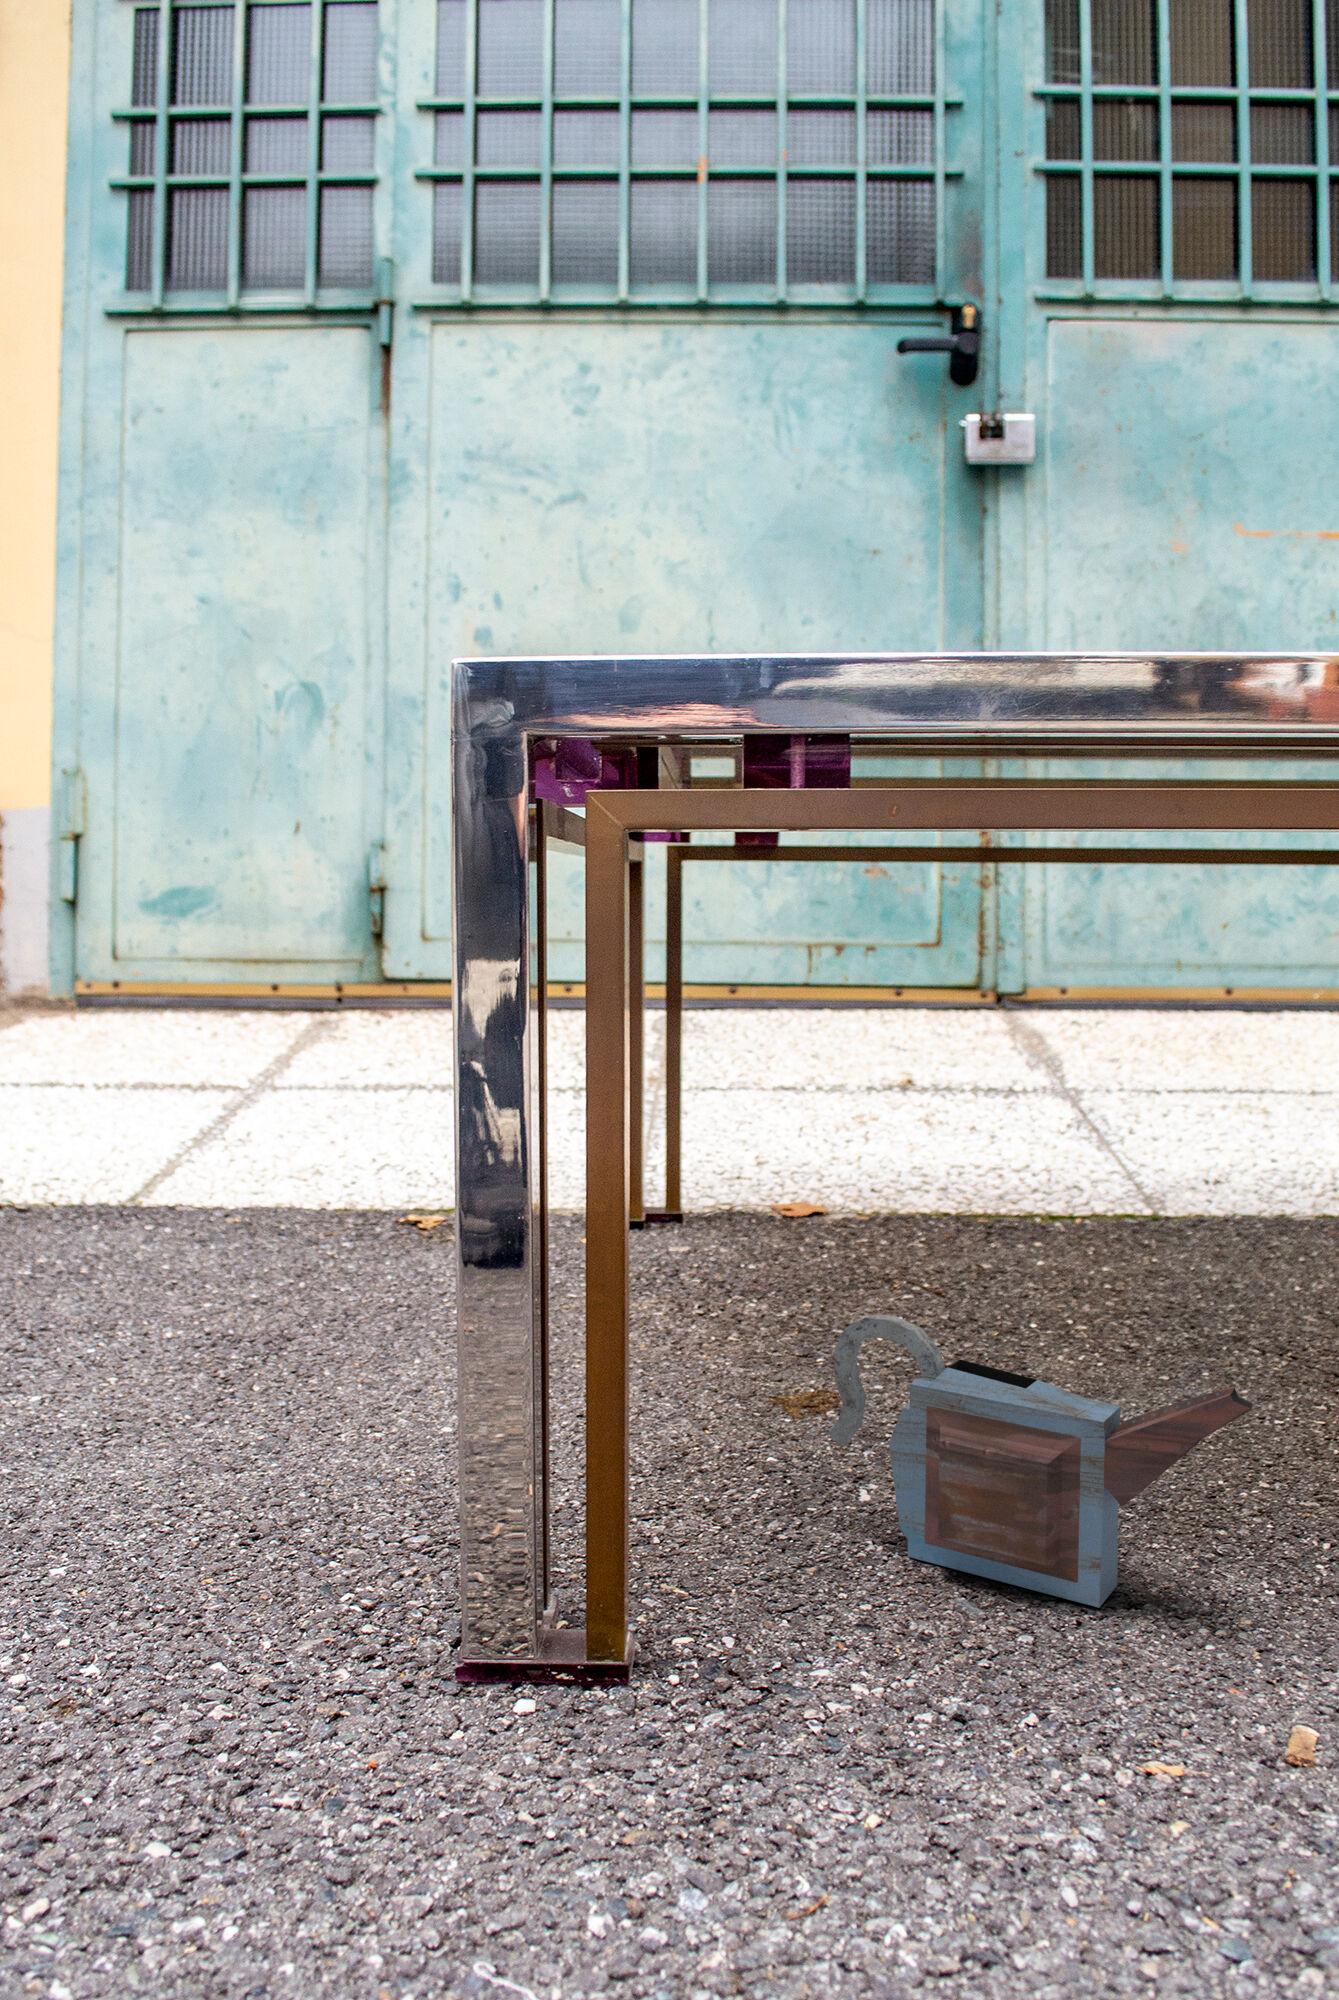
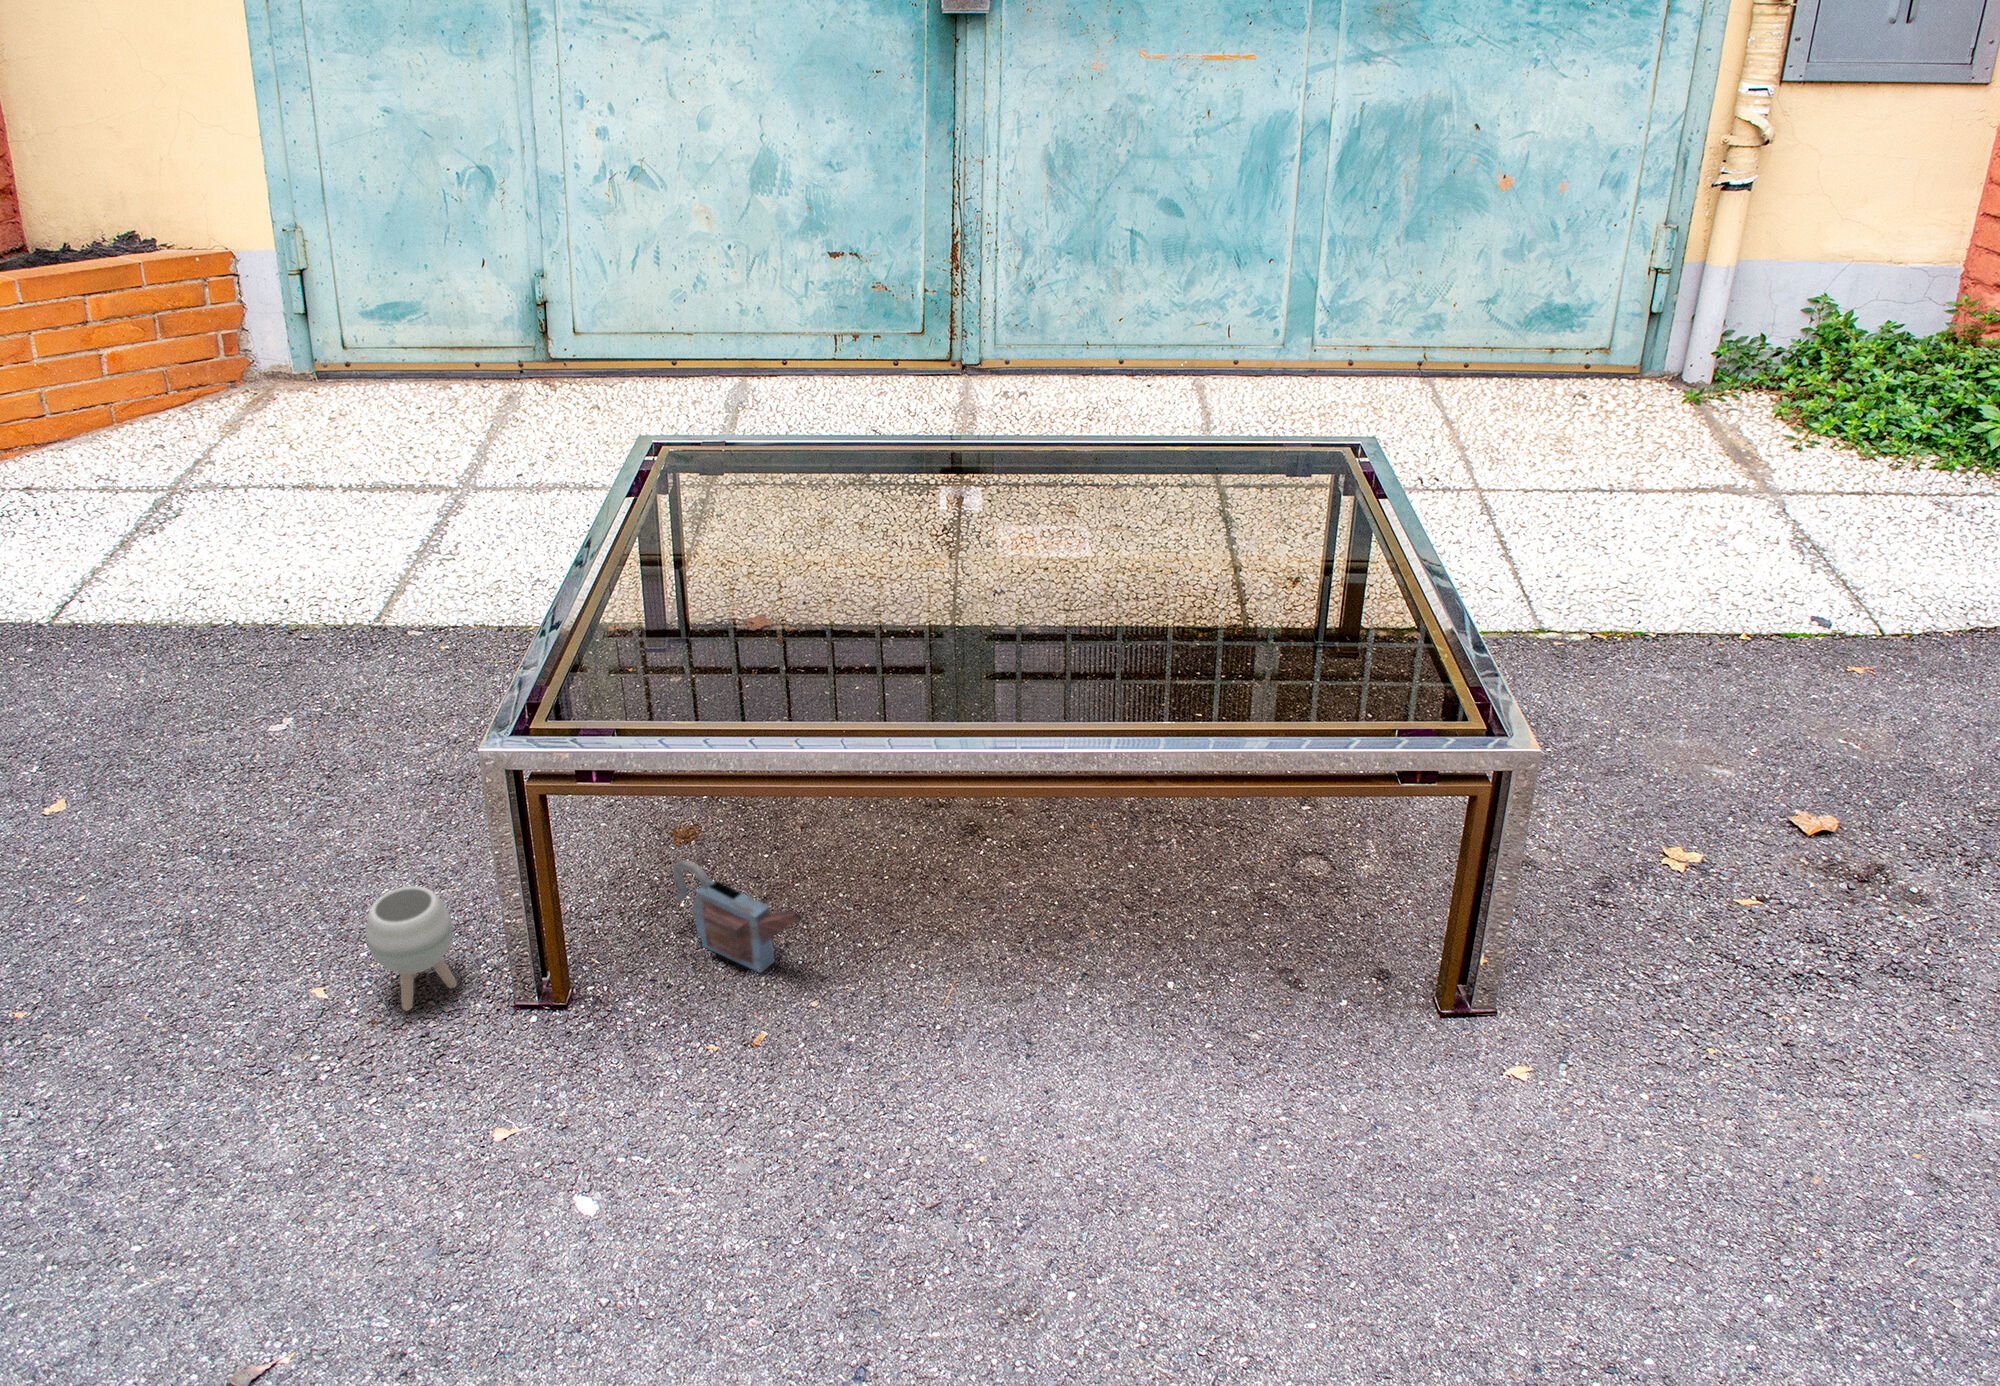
planter: none [84,1323,310,1675] -> present [366,886,457,1011]

